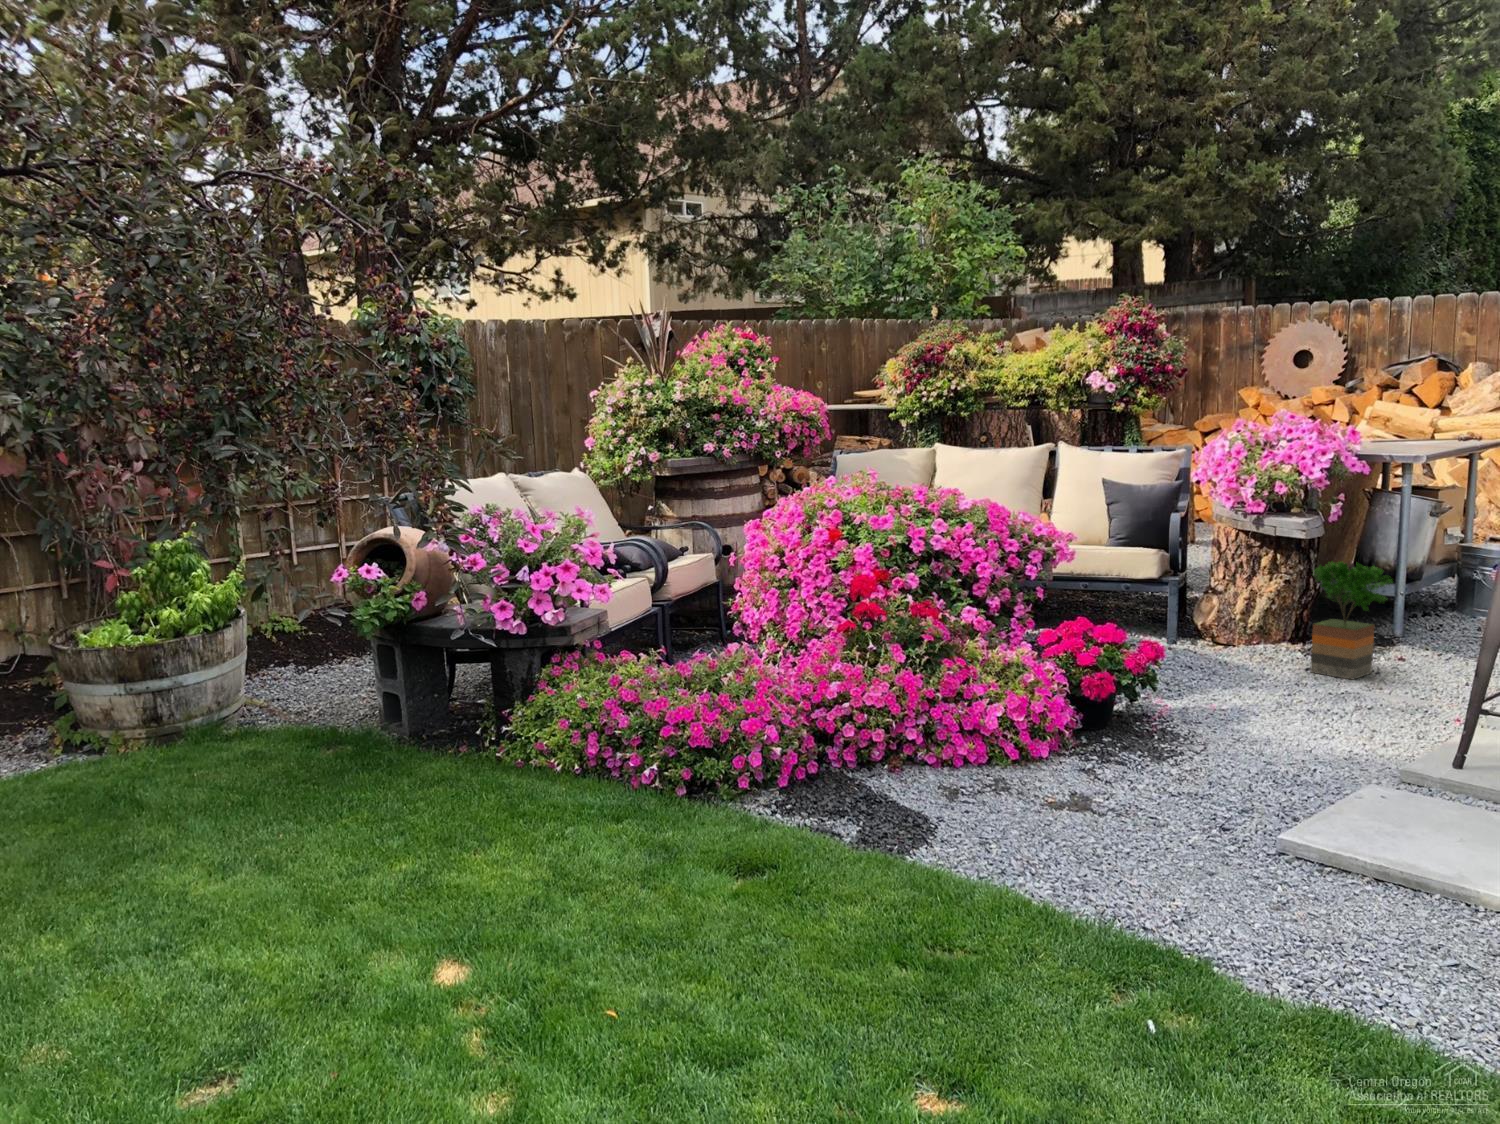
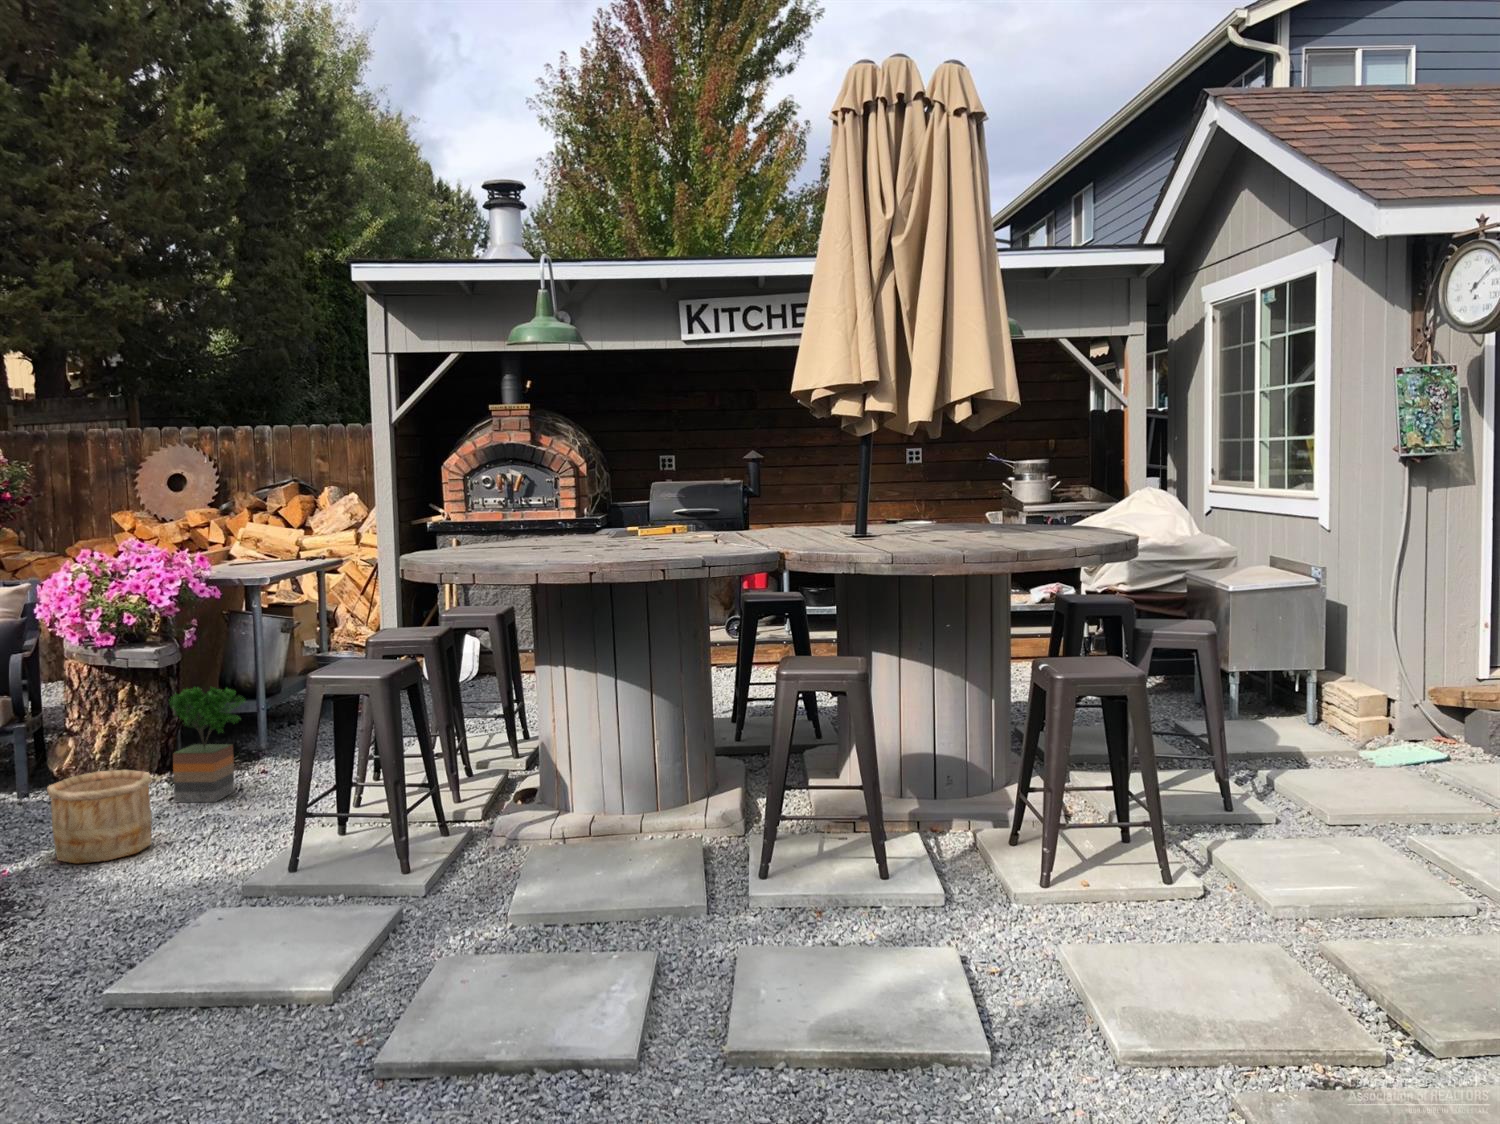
wooden bucket: none [1205,629,1302,714] -> present [47,770,152,864]

